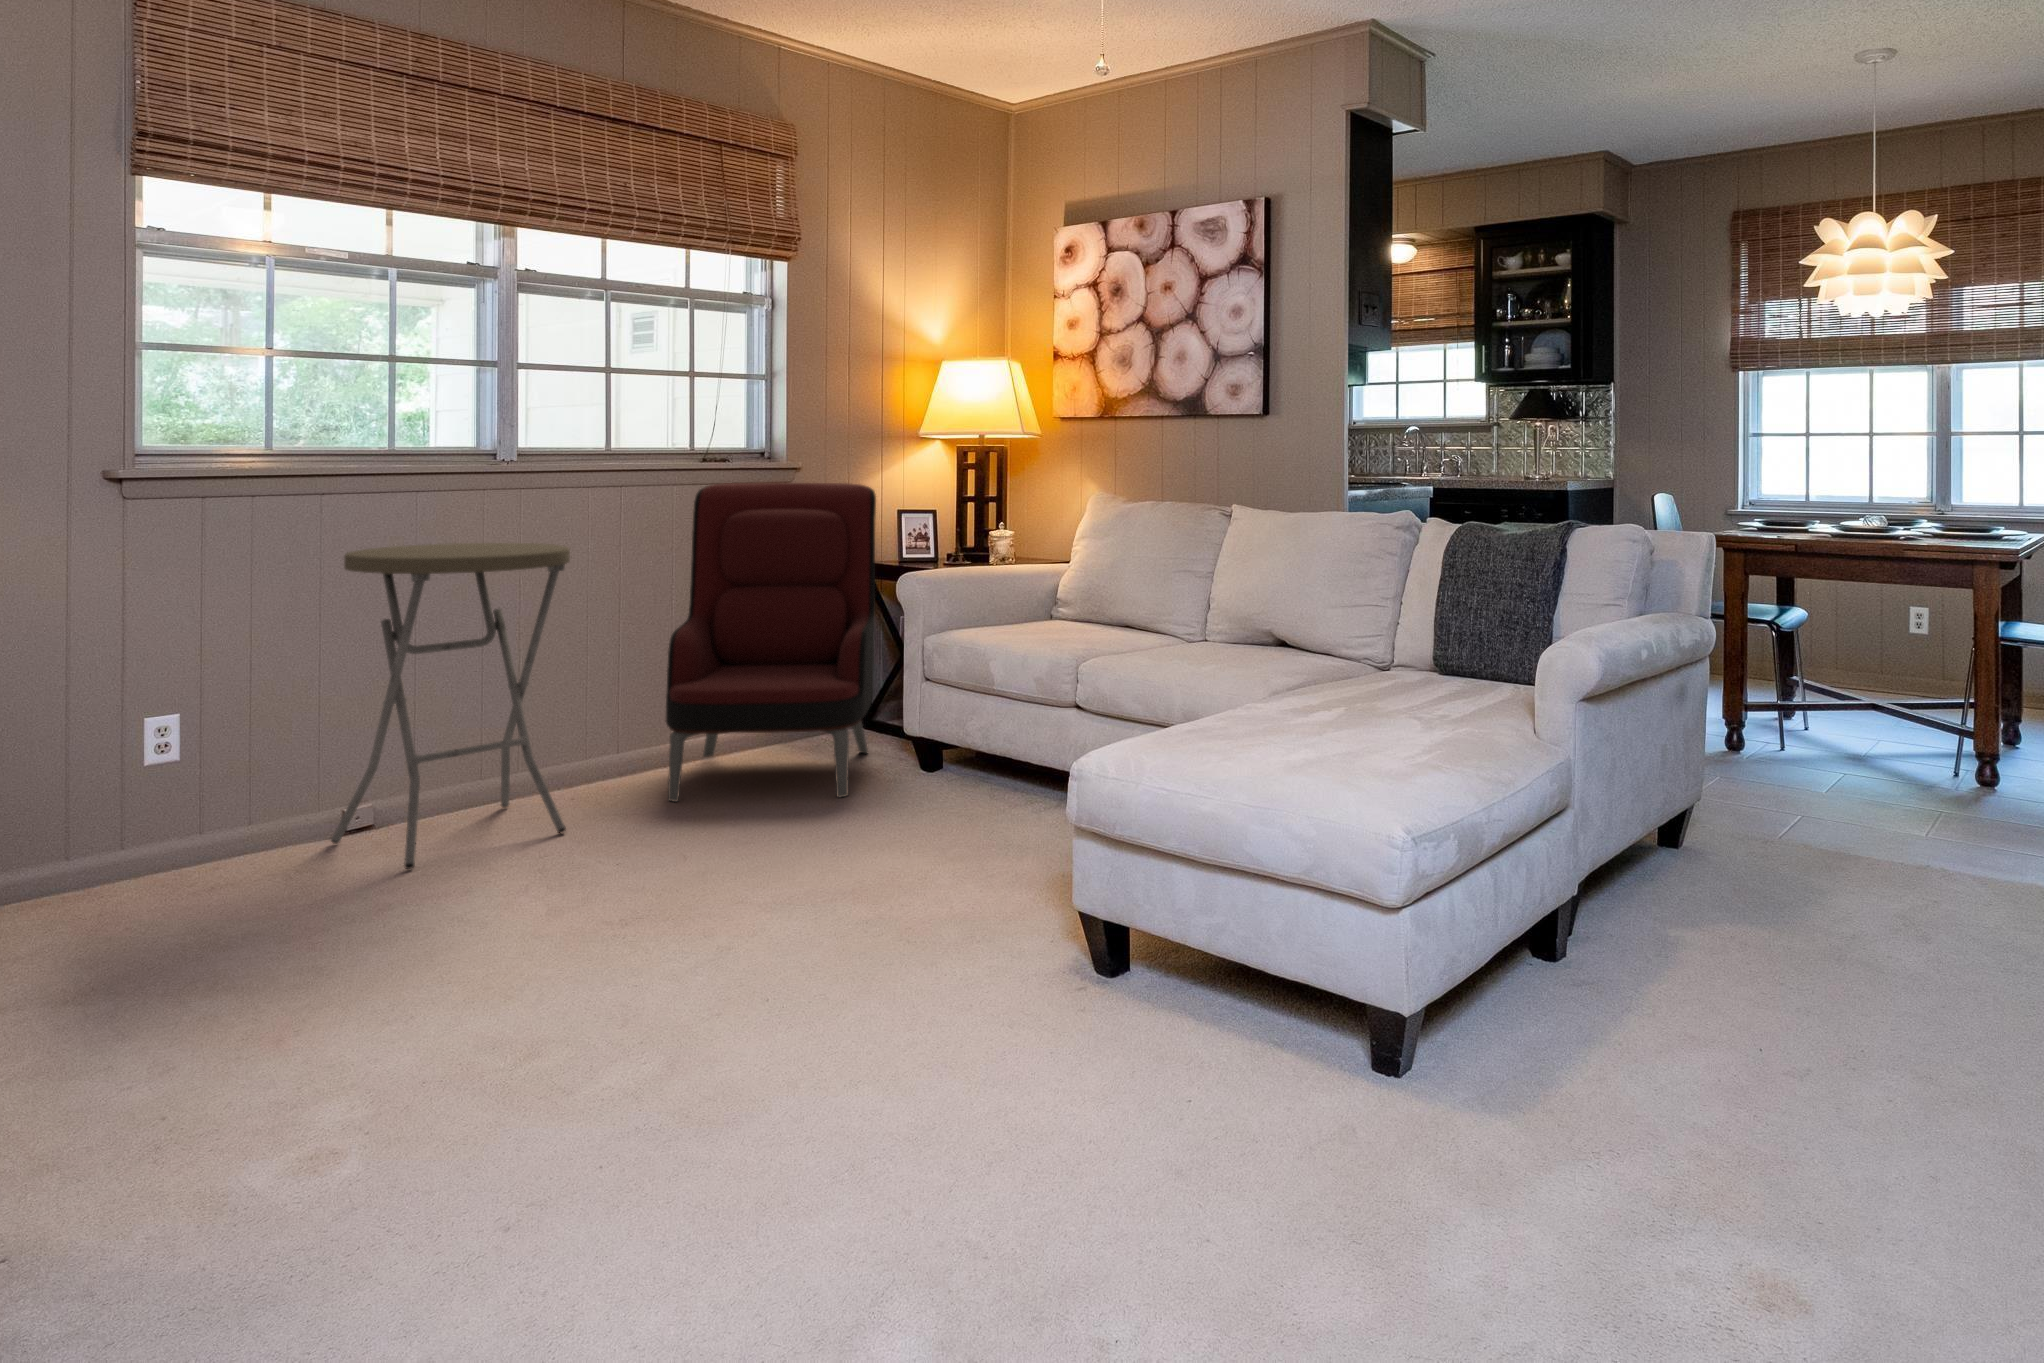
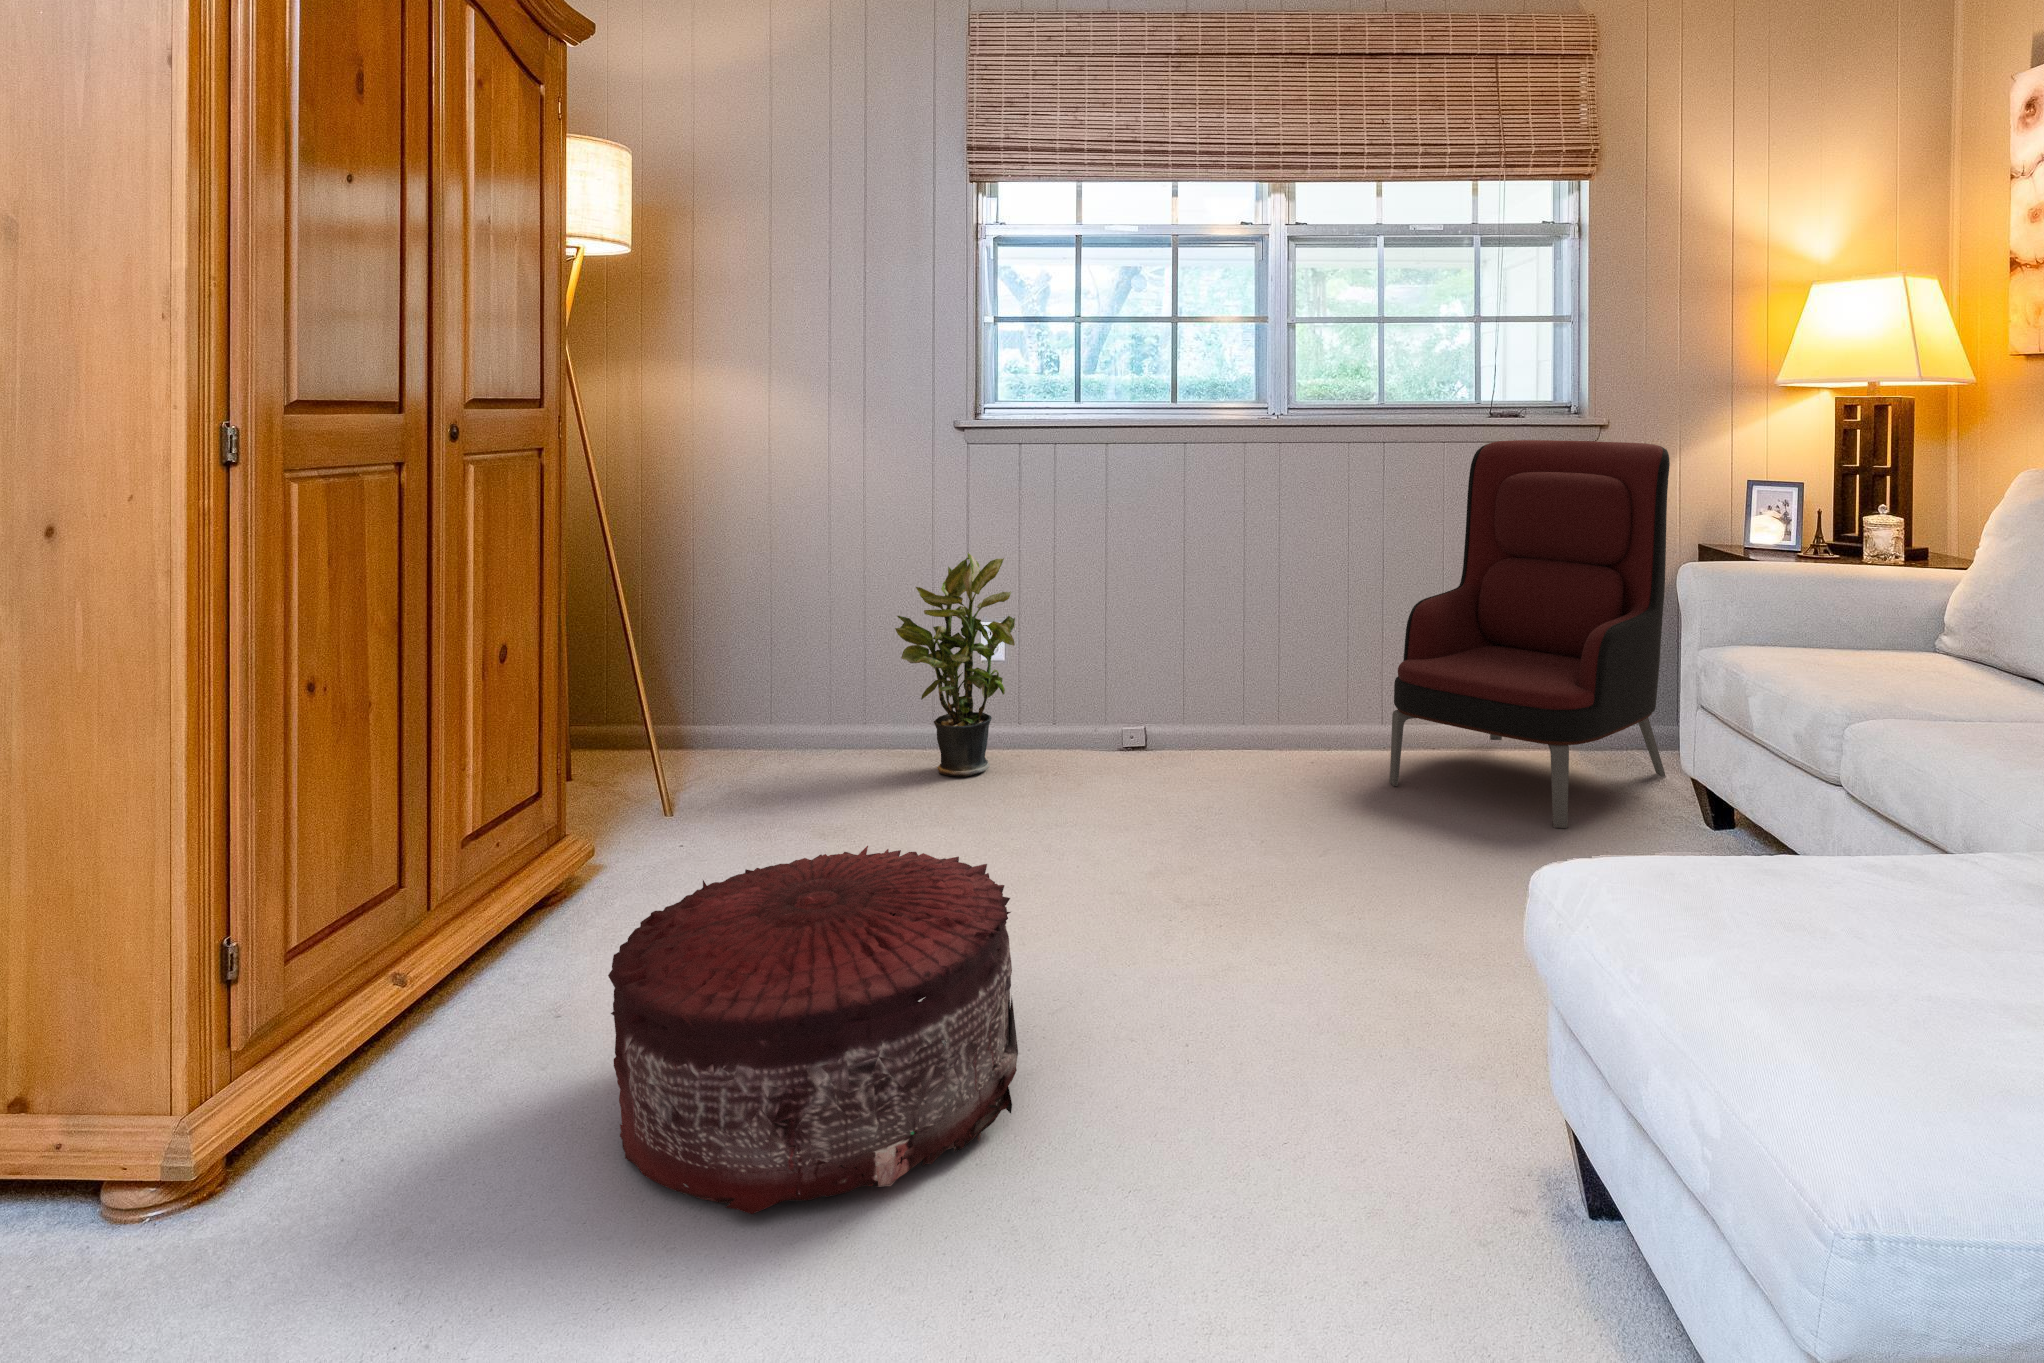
side table: present [331,543,570,869] -> none [1087,494,1279,795]
potted plant: none [69,627,248,905] -> present [895,553,1015,777]
pouf: none [318,866,737,1198] -> present [608,846,1018,1214]

